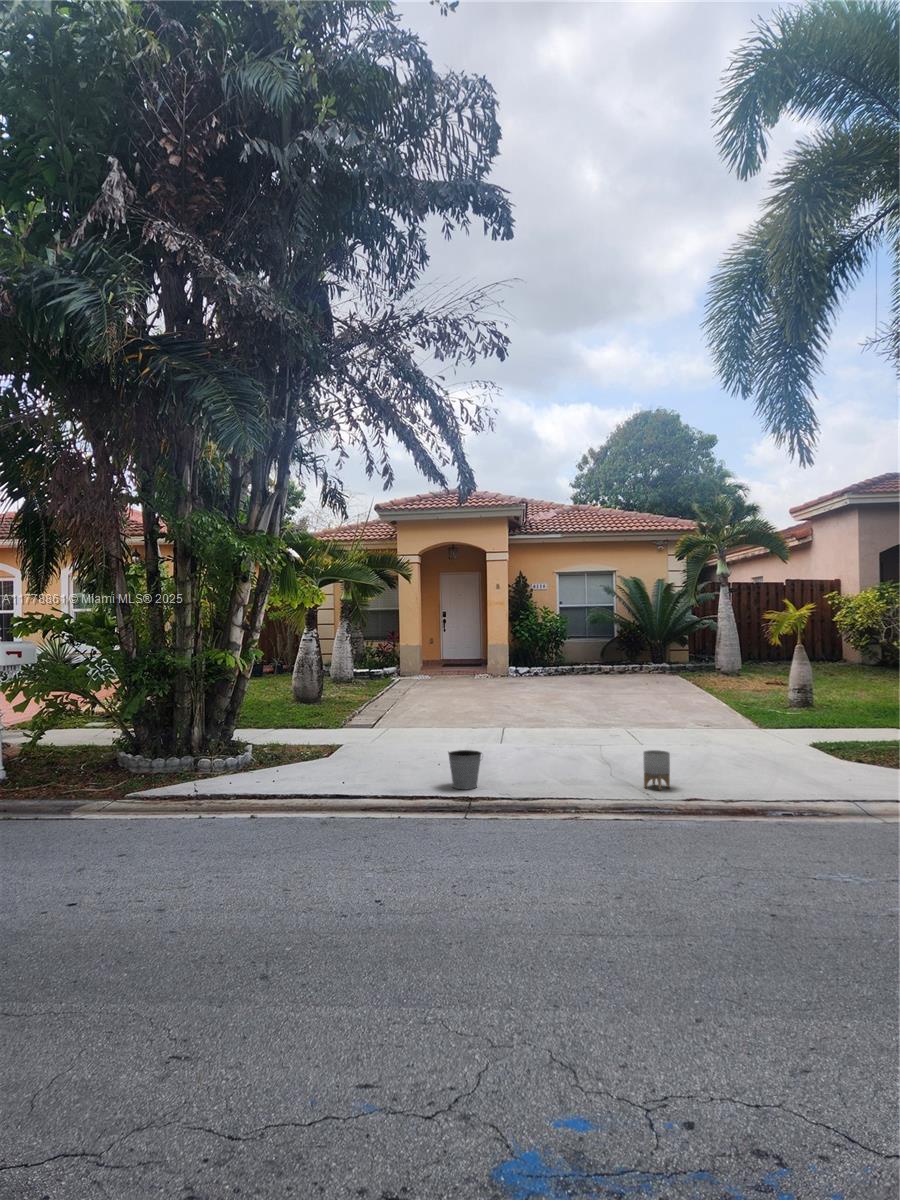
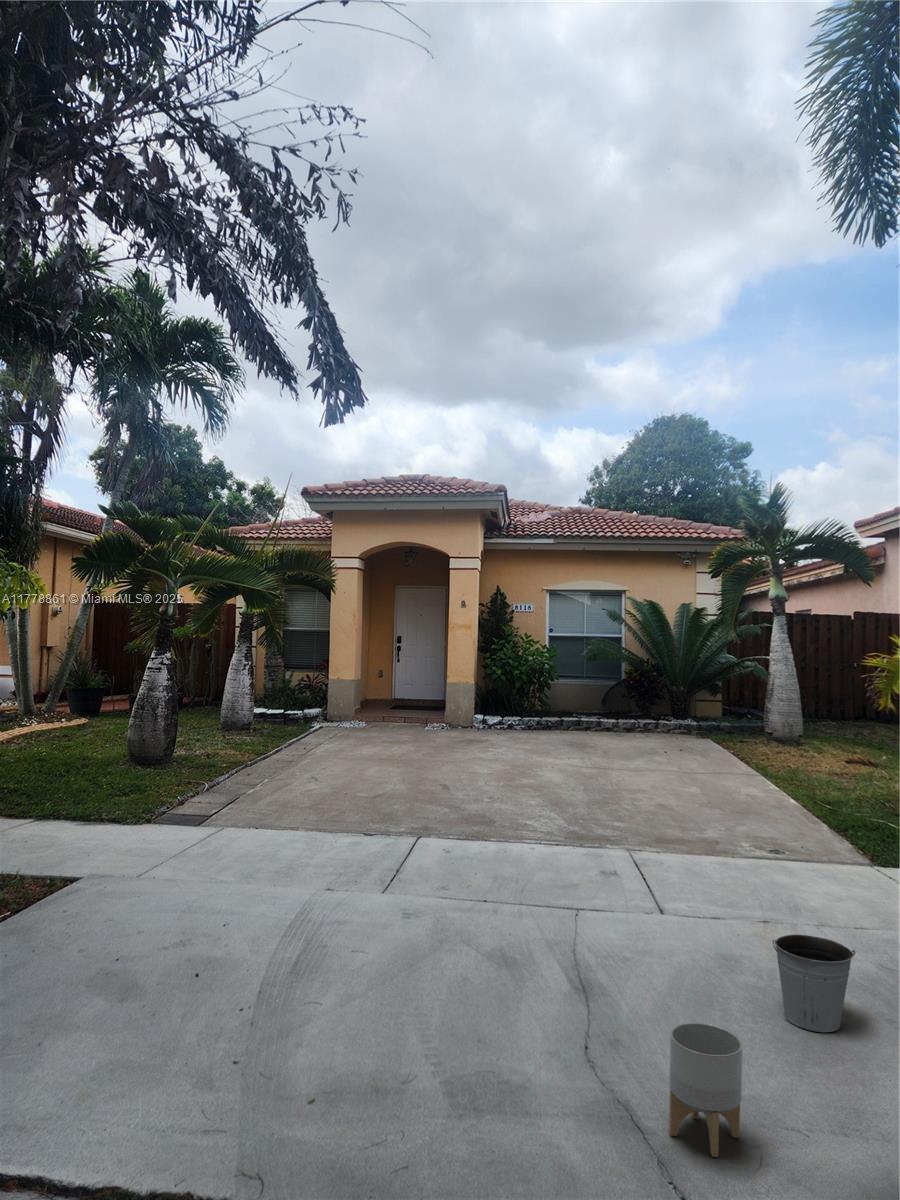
bucket: present [448,750,482,789] -> present [773,935,856,1032]

